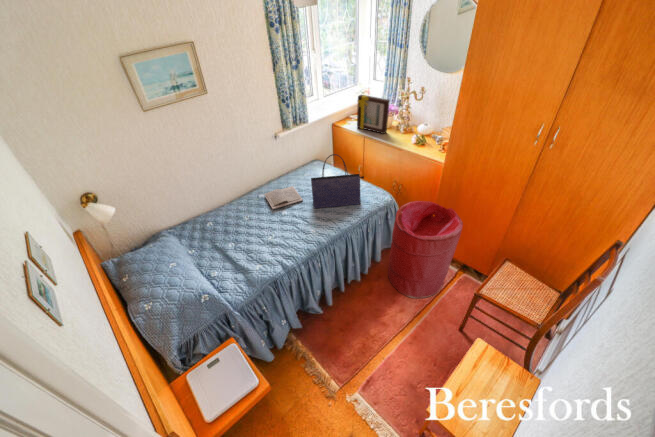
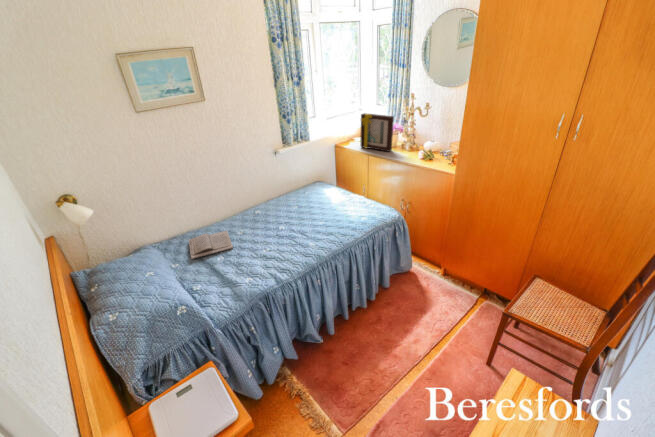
tote bag: present [311,154,364,208] -> none [311,161,369,223]
book: present [264,186,303,209] -> present [189,231,233,259]
laundry hamper: present [388,201,463,298] -> none [398,215,481,327]

